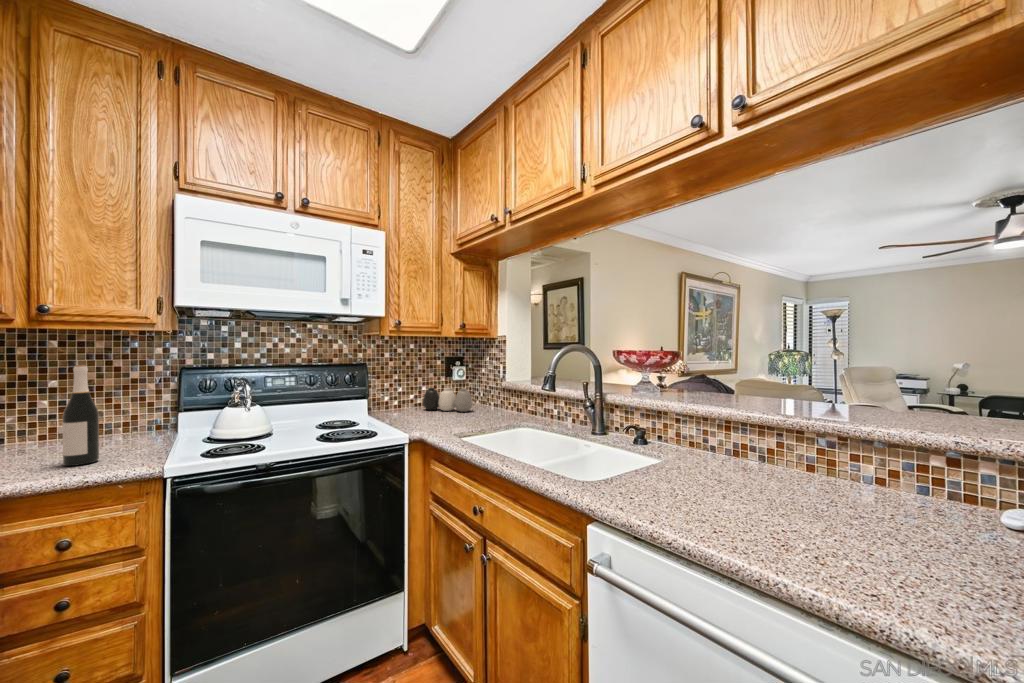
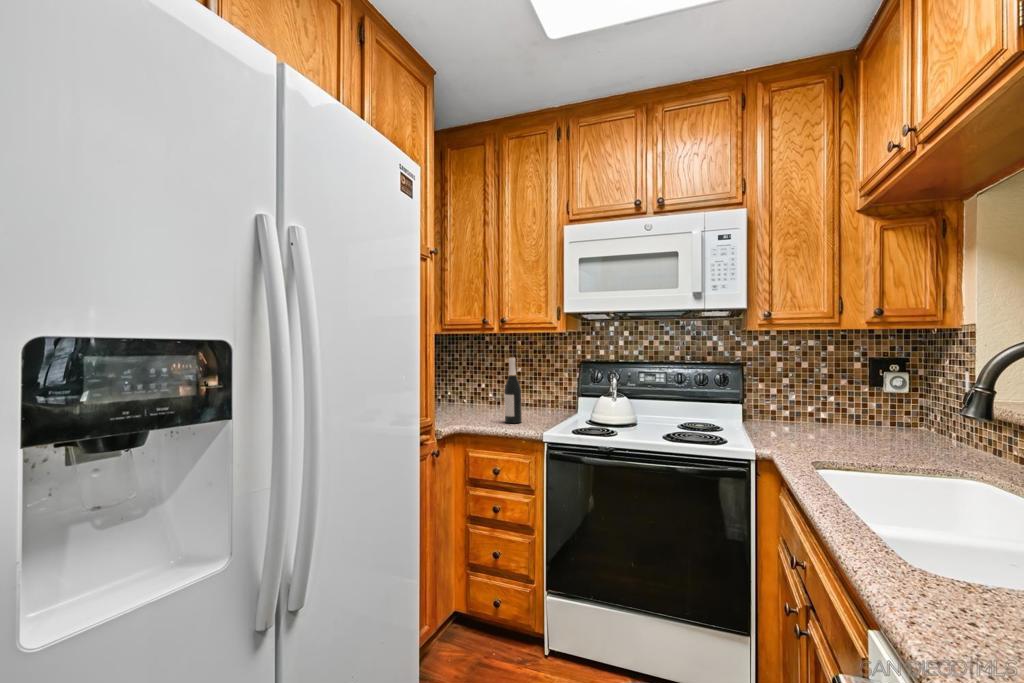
vase: present [423,388,473,412] -> none [825,399,903,438]

